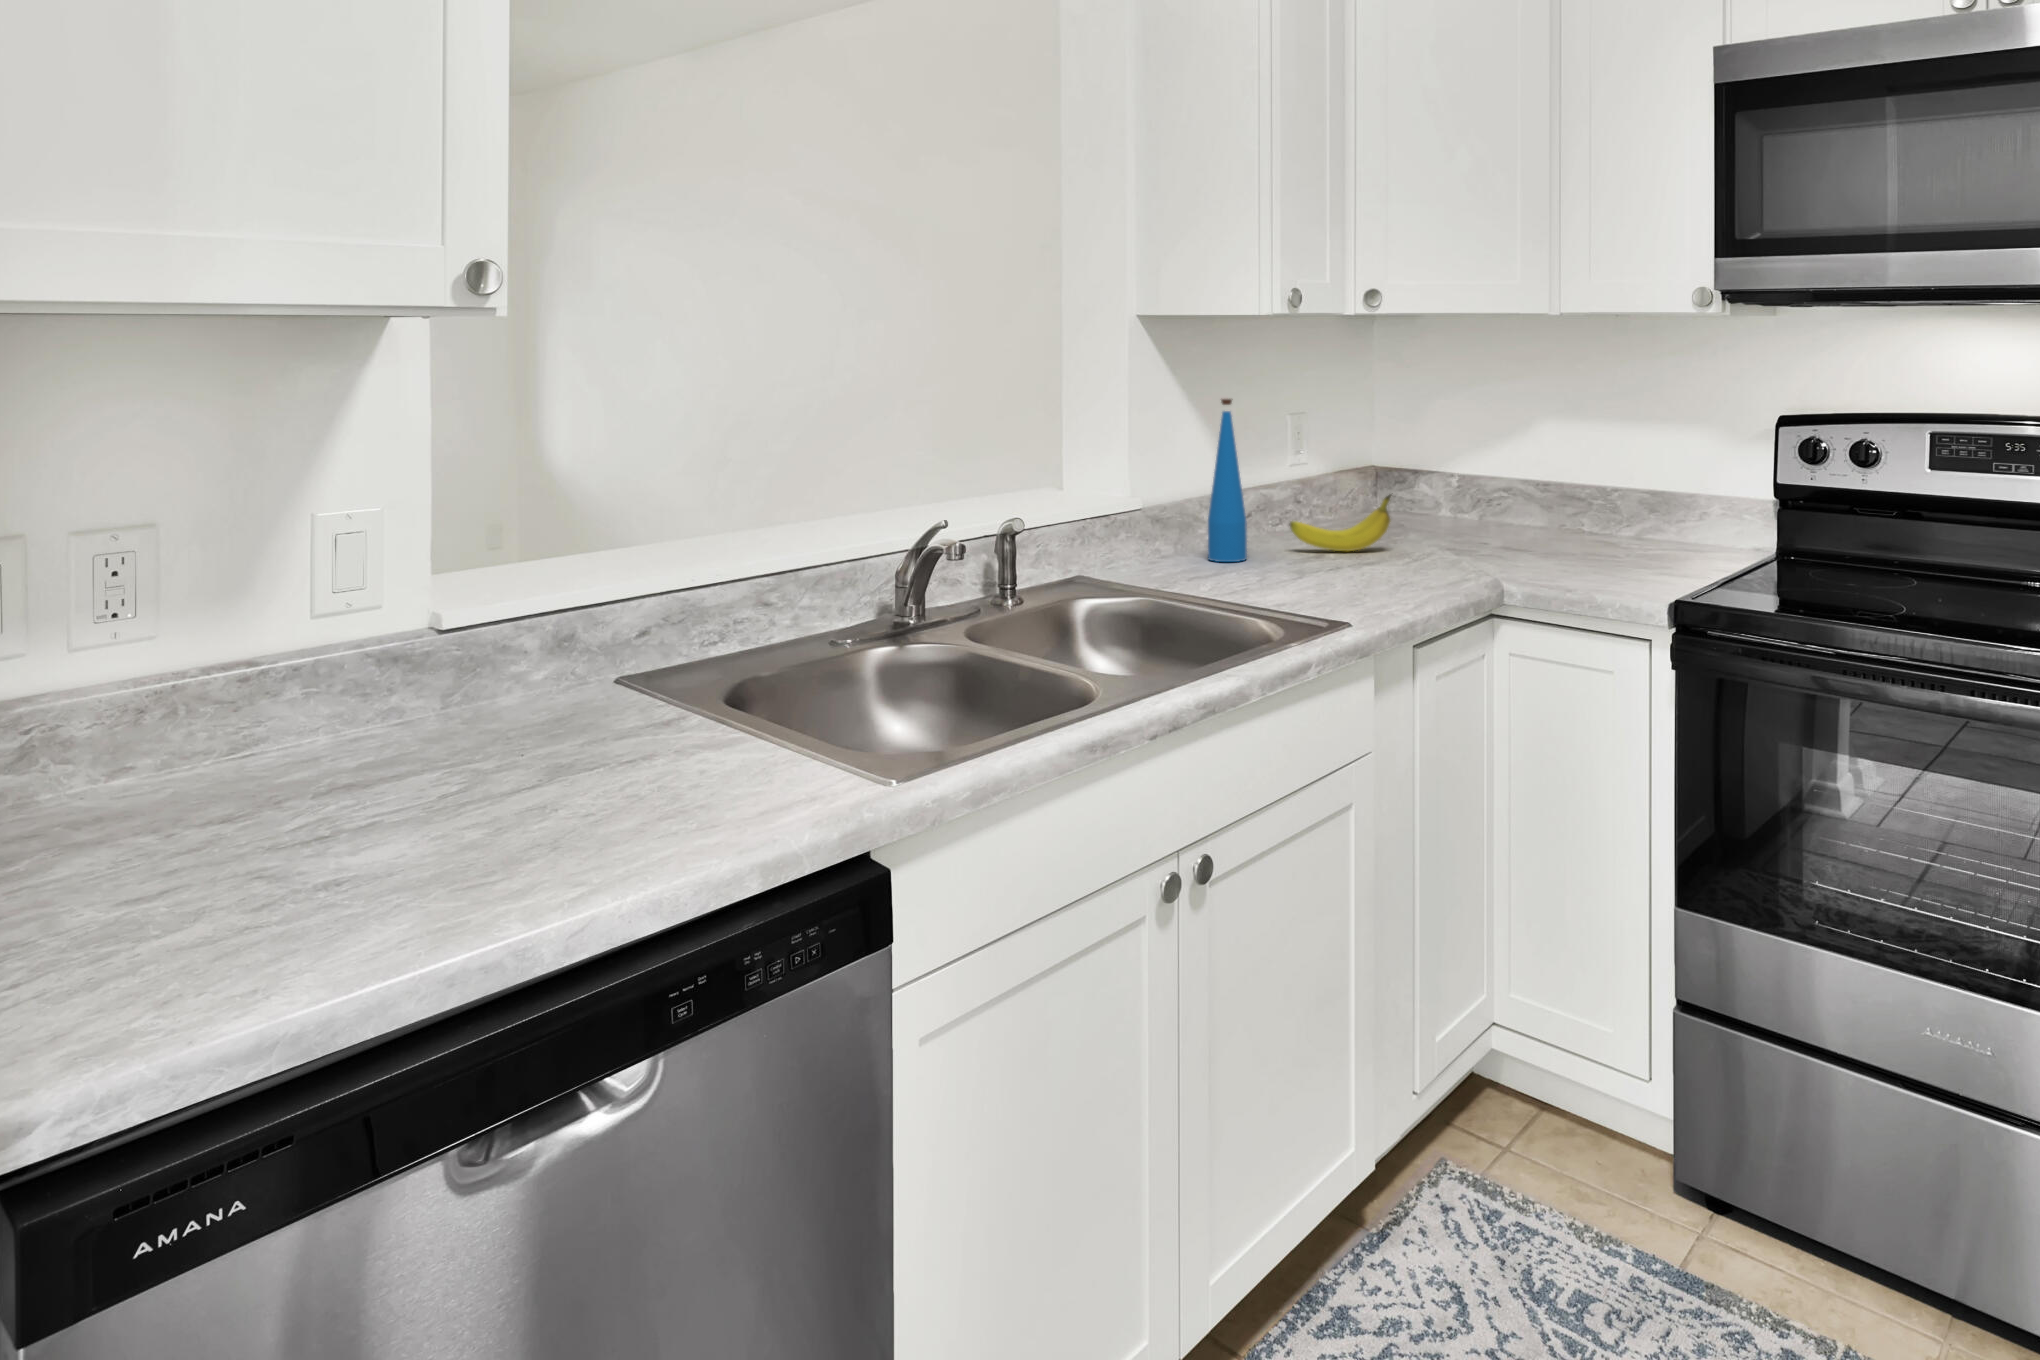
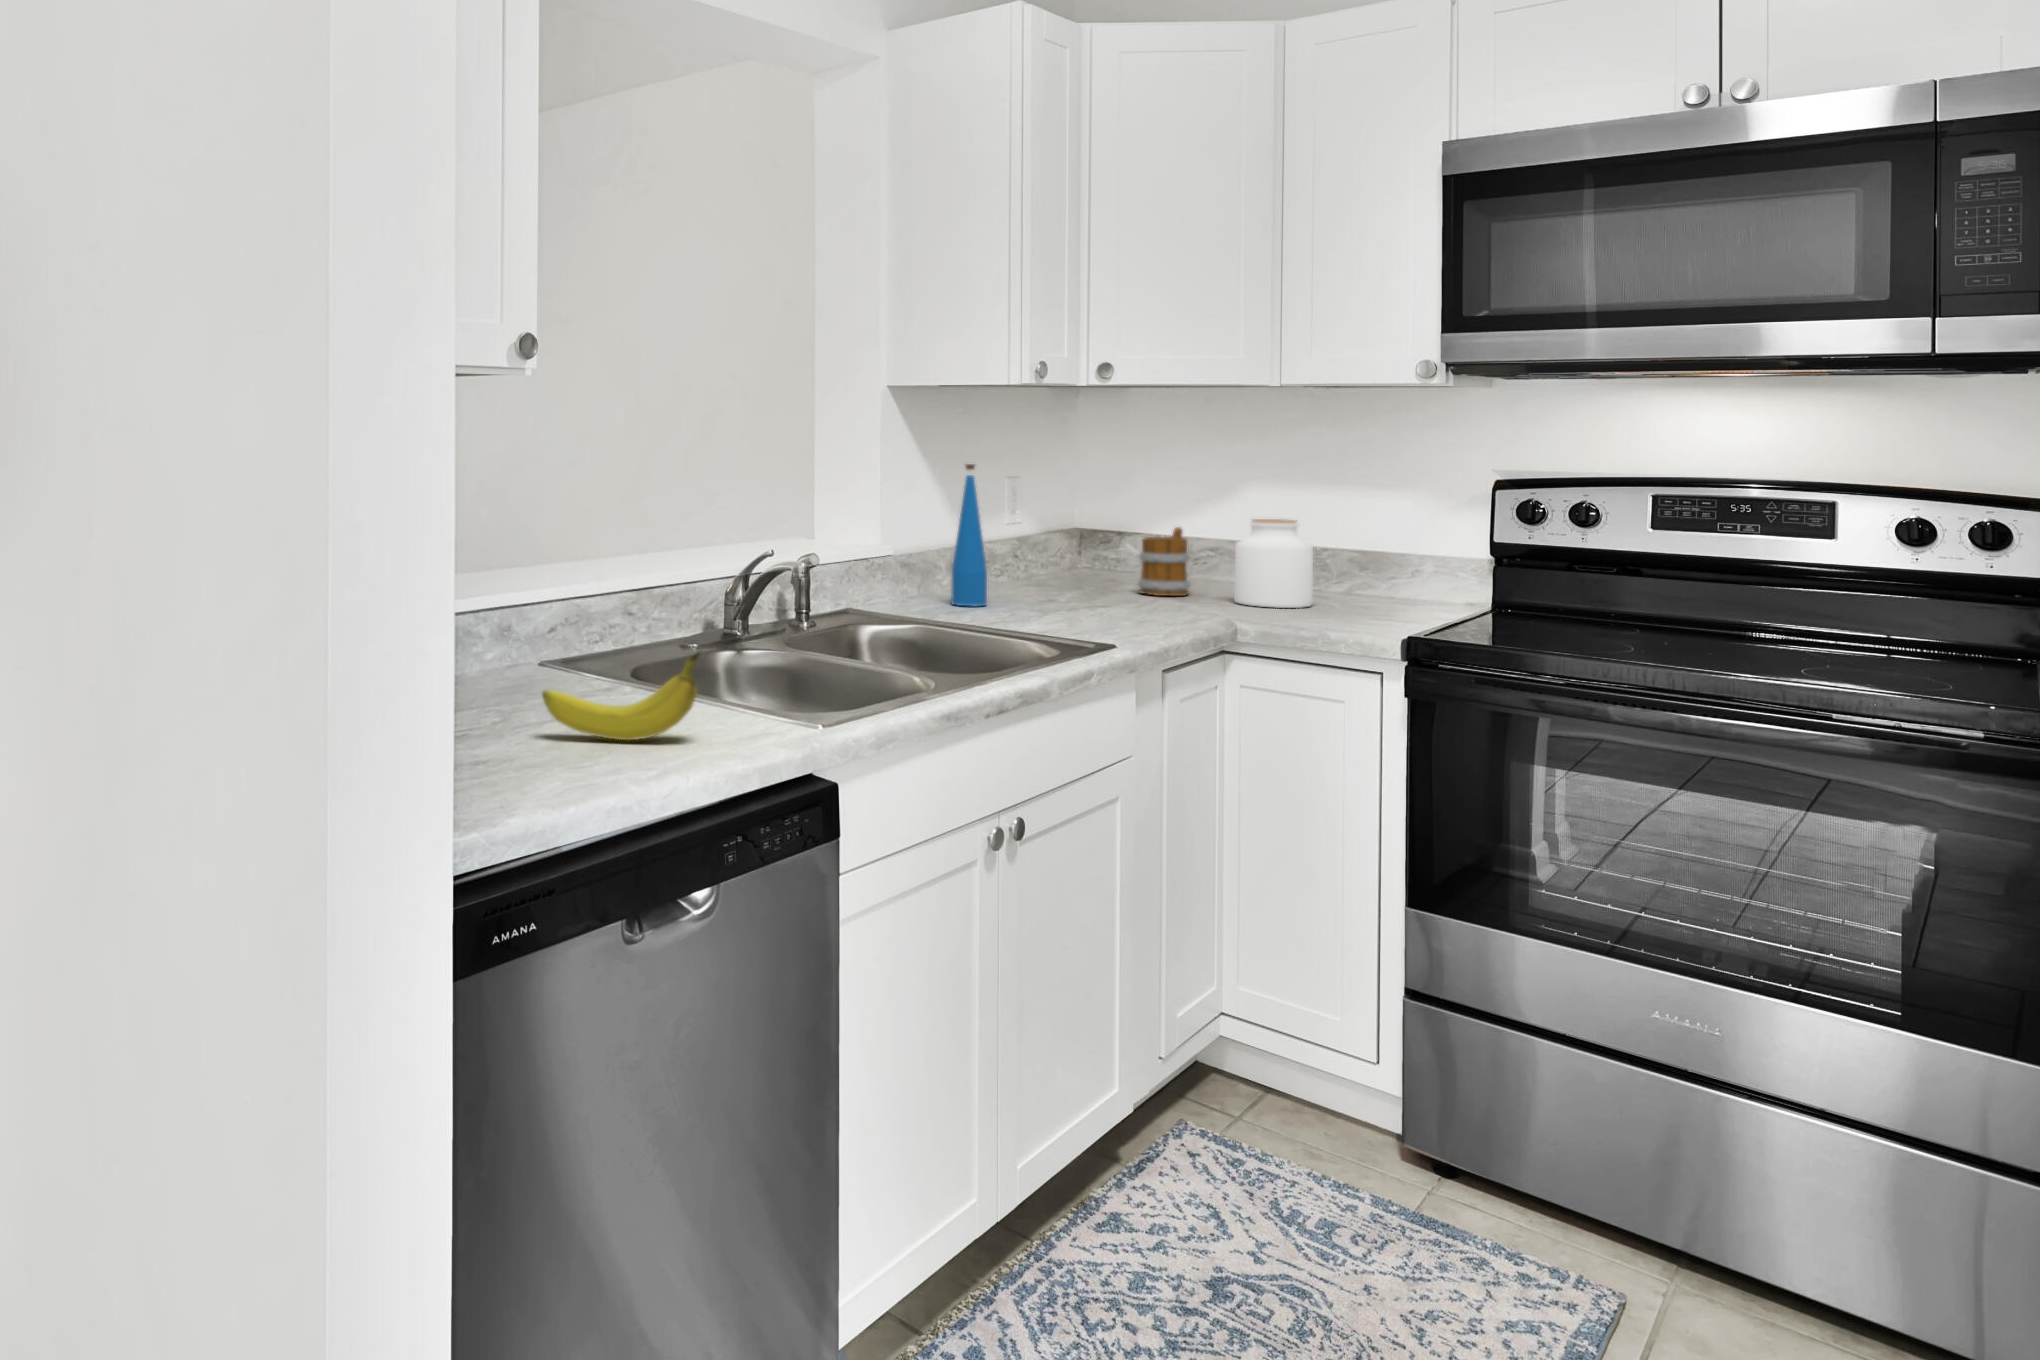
jar: none [1518,456,1598,556] -> present [1234,519,1313,608]
mug: none [1422,462,1479,541] -> present [1138,527,1190,596]
fruit: present [1290,495,1391,551] -> present [542,653,700,740]

